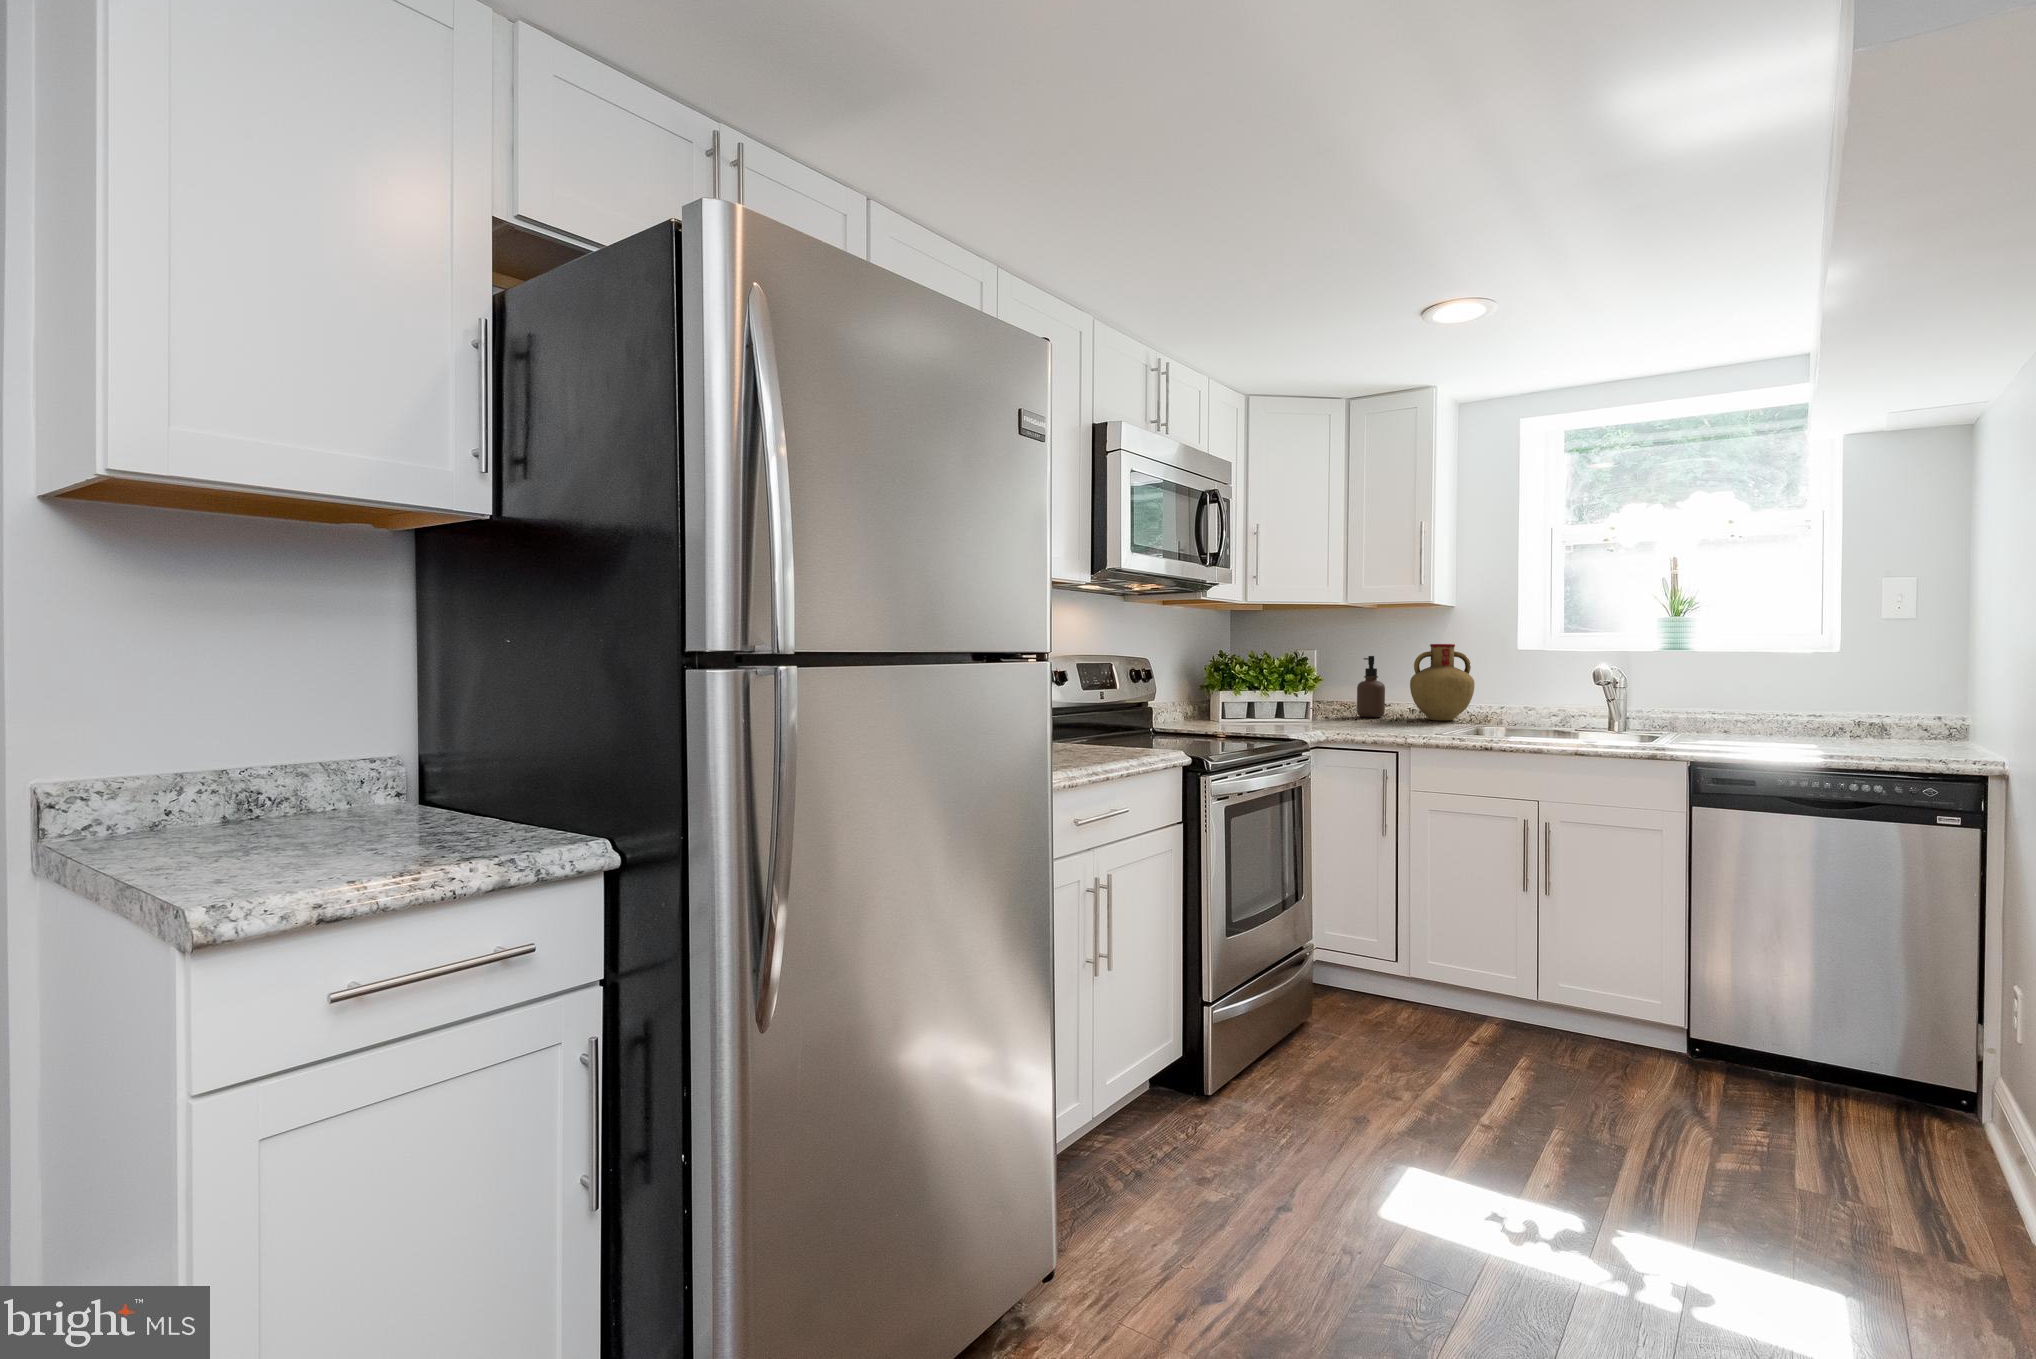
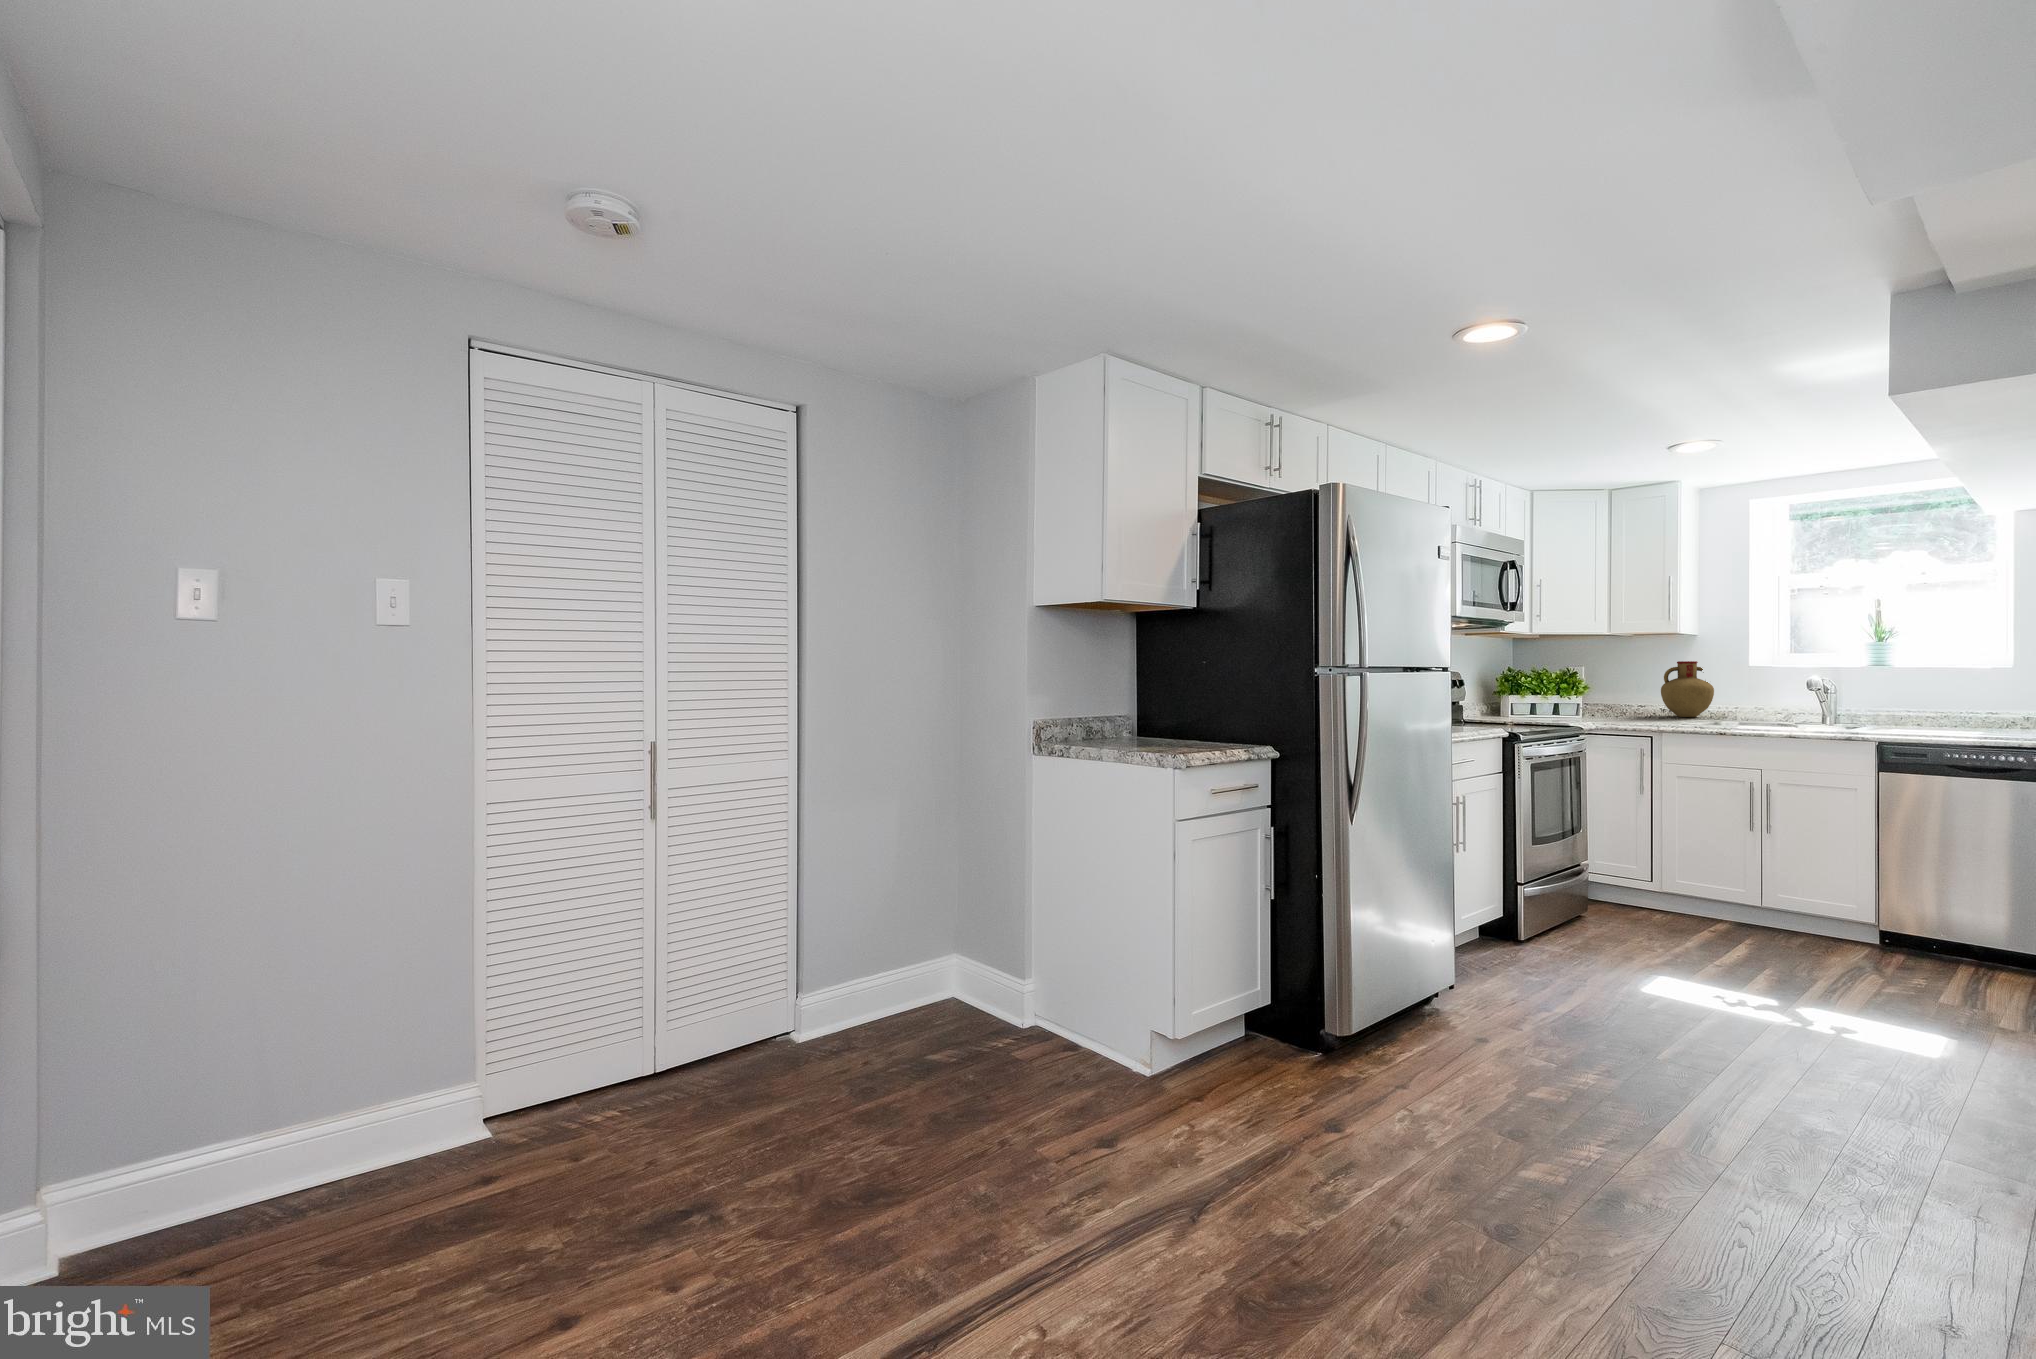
soap dispenser: present [1357,656,1385,717] -> none [1618,671,1641,715]

